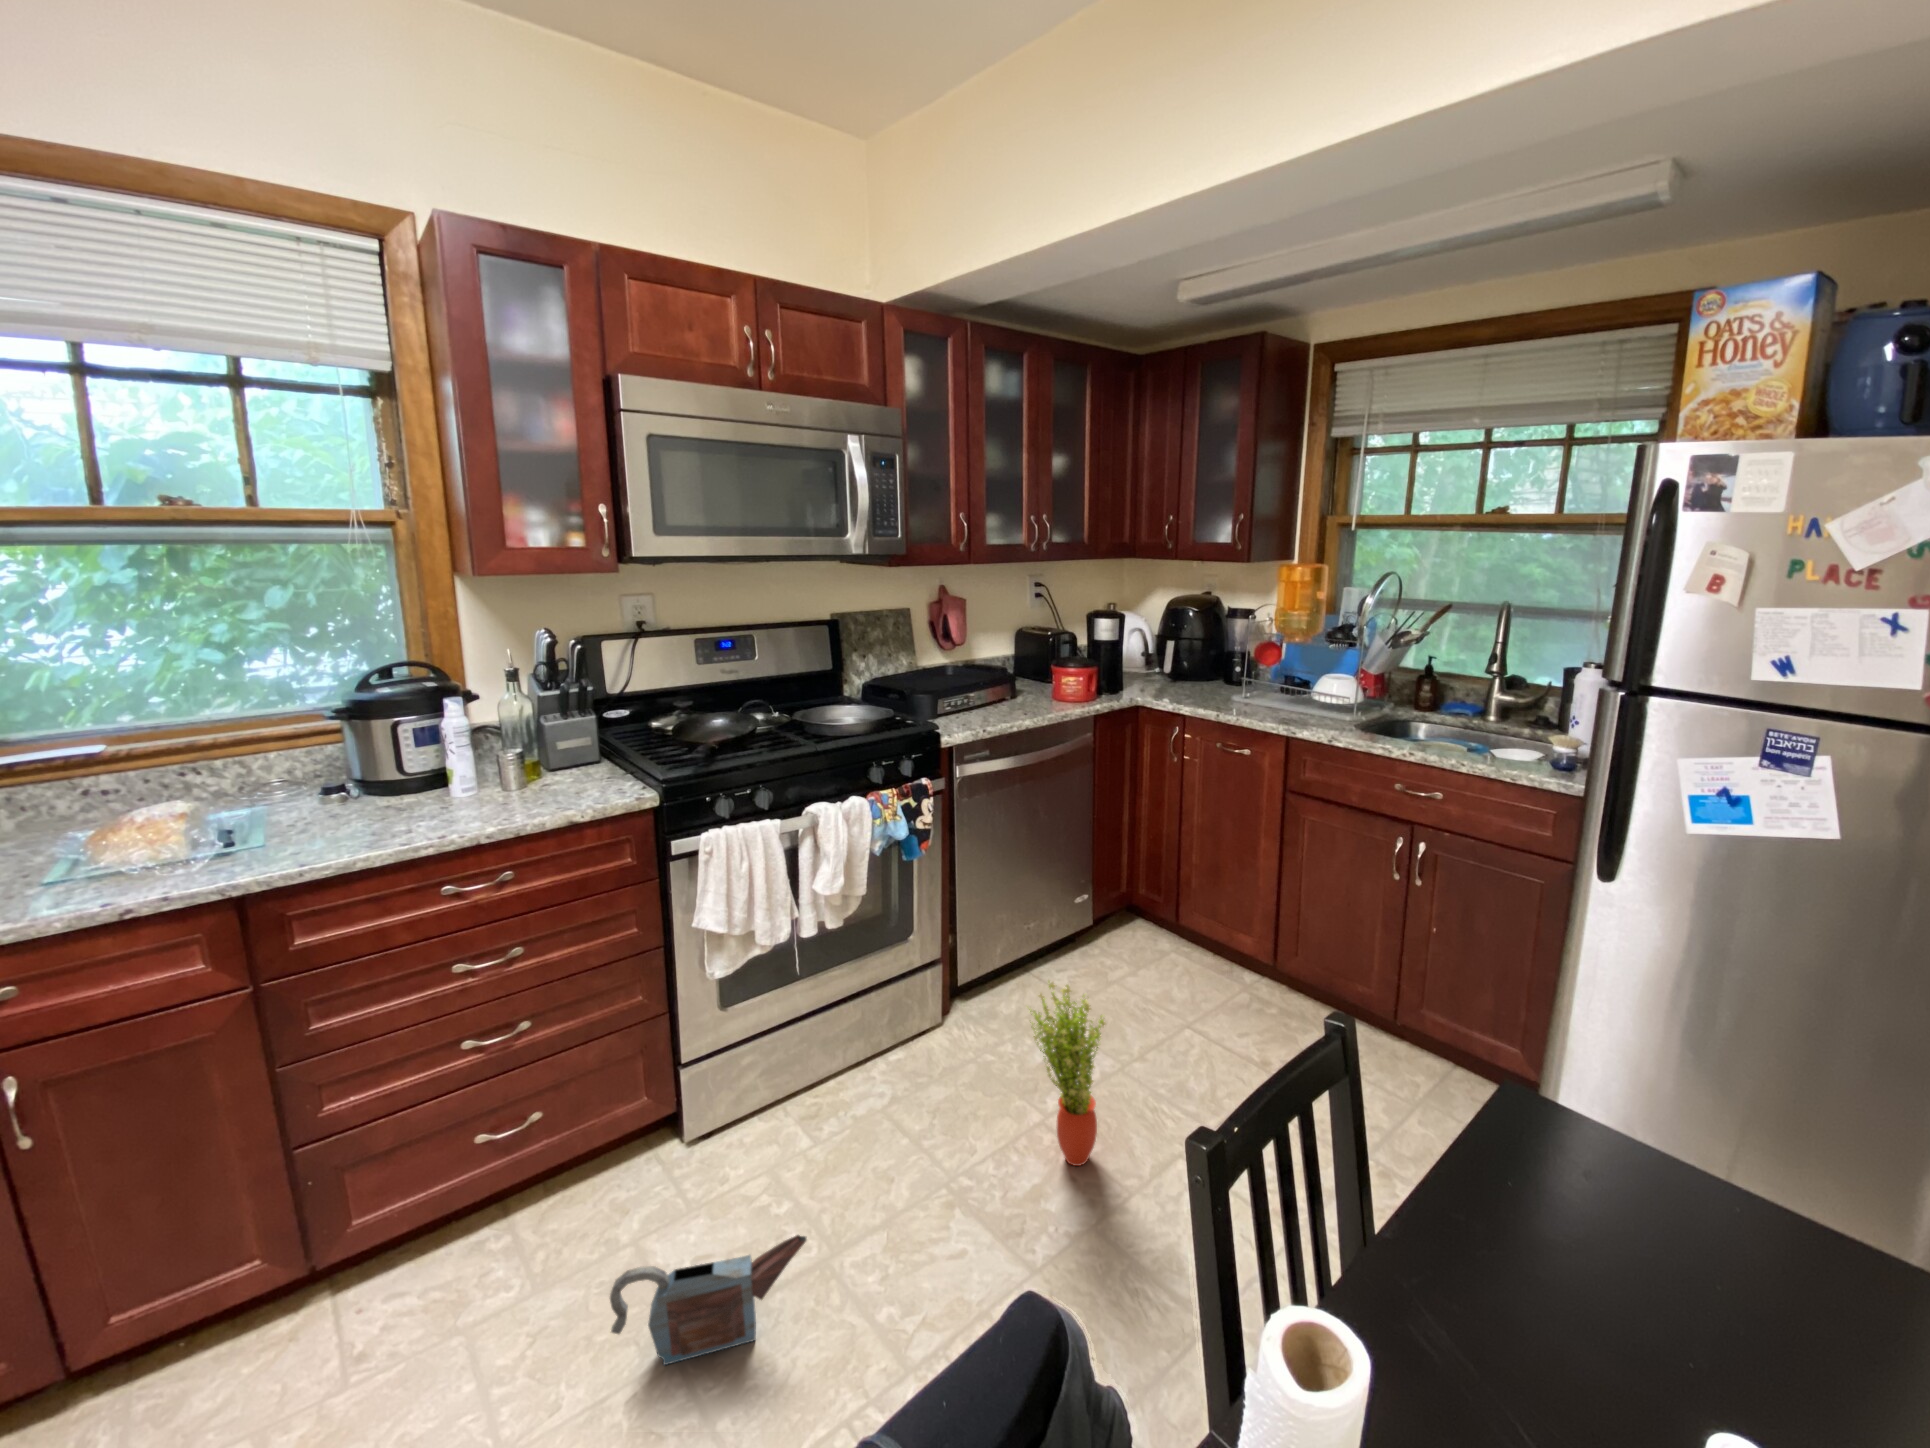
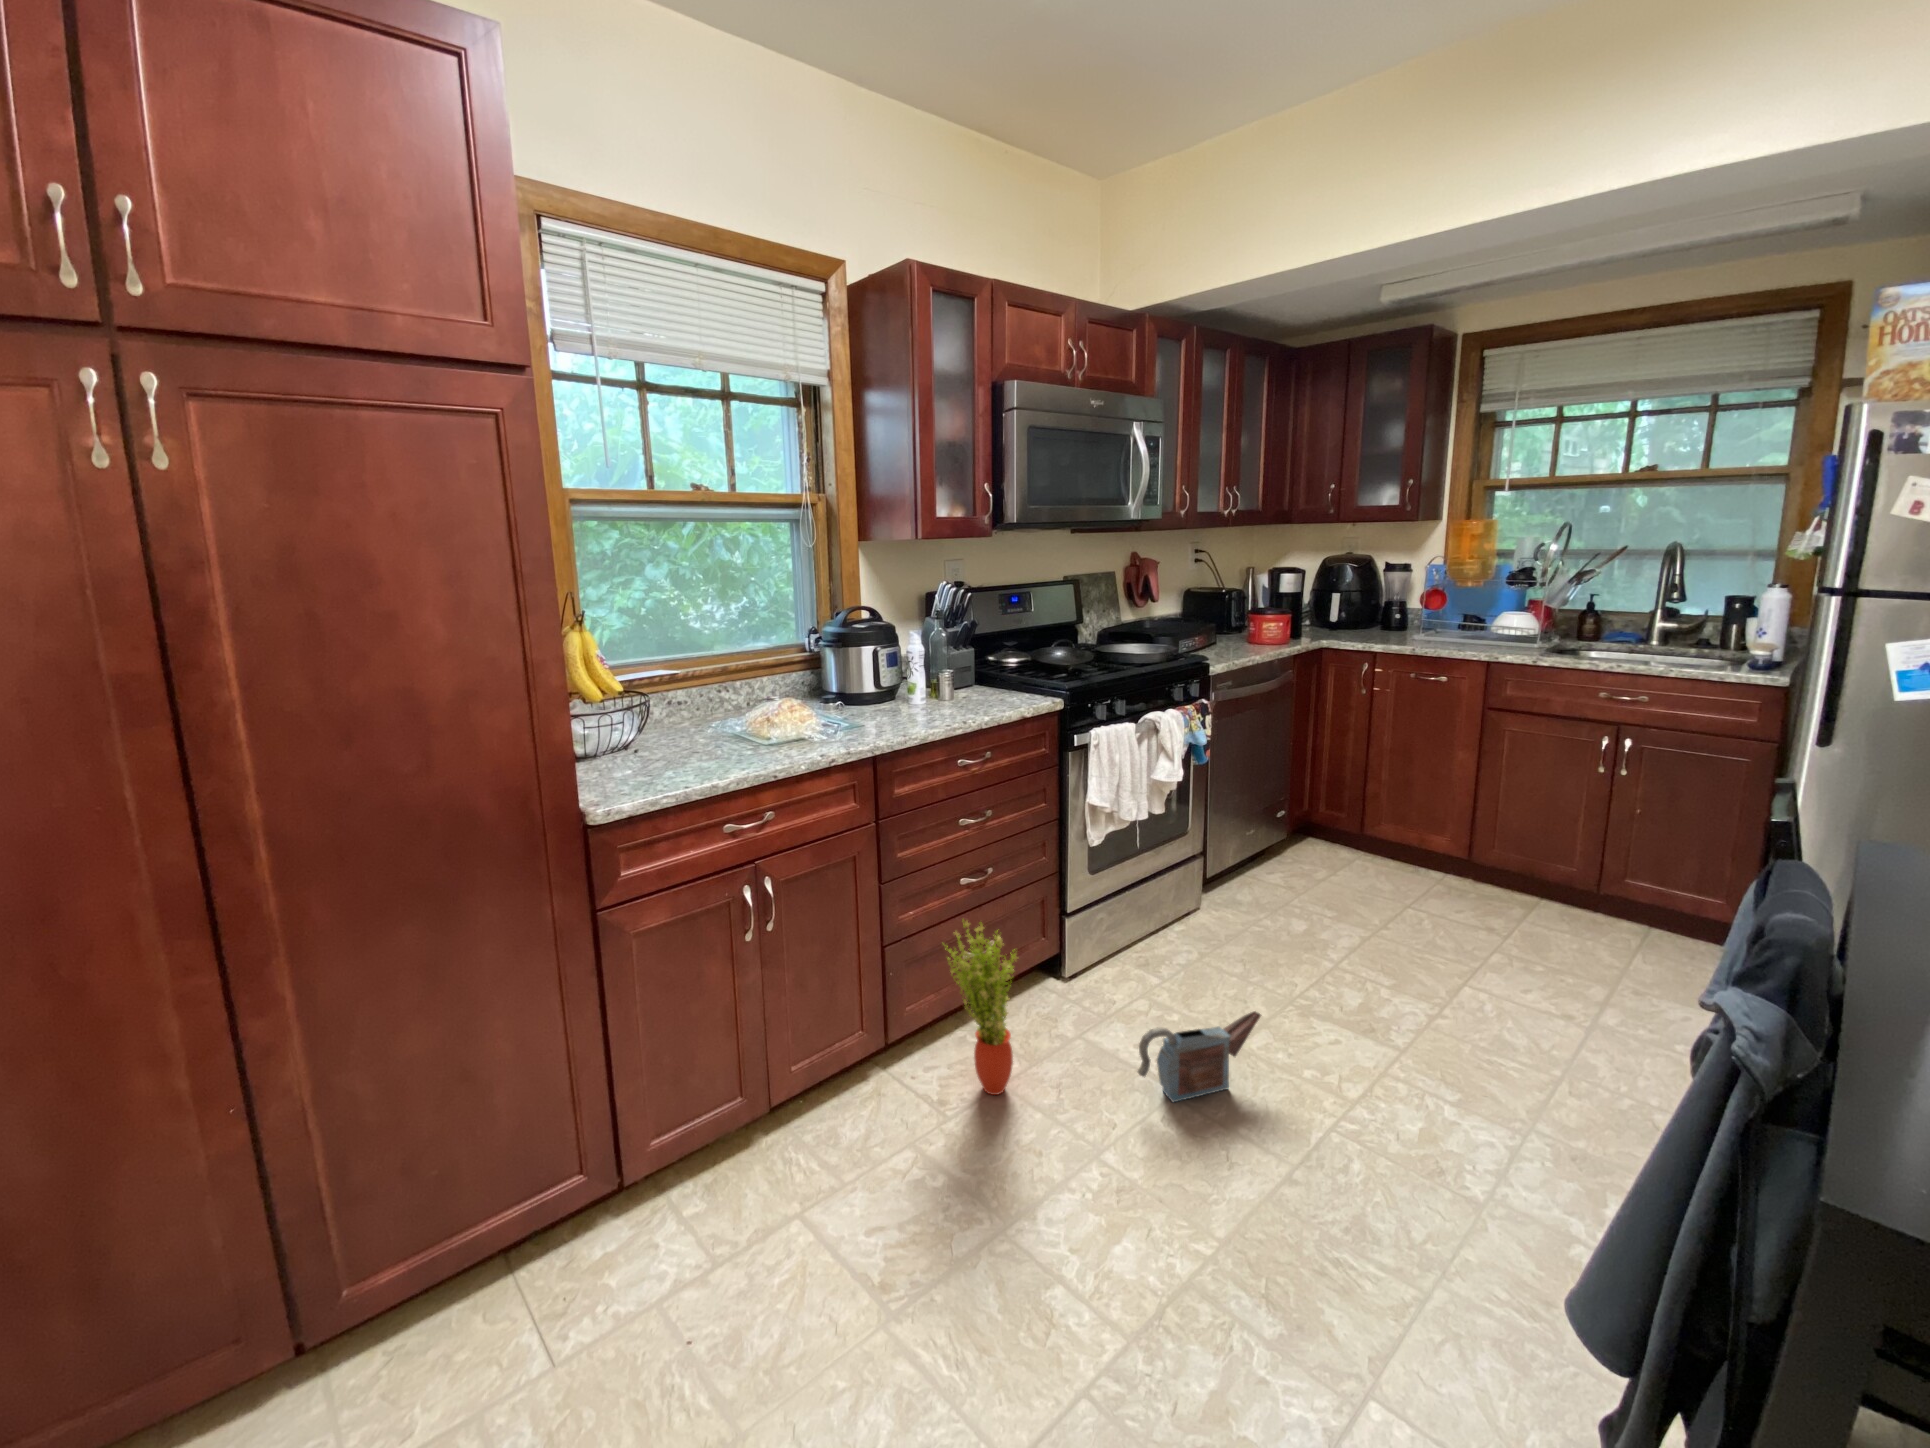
potted plant: present [1029,982,1105,1166] -> present [947,921,1018,1095]

